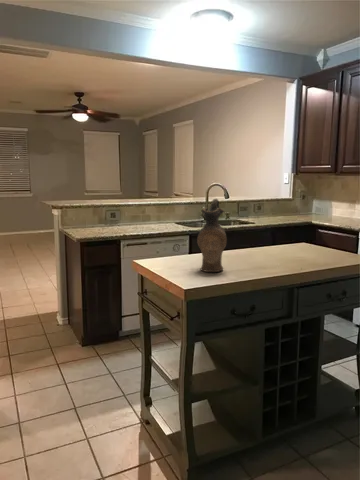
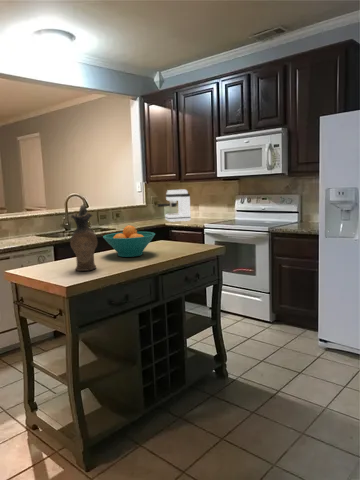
coffee maker: none [306,184,345,221] -> present [158,190,191,222]
fruit bowl: none [236,225,296,261] -> present [103,225,155,257]

